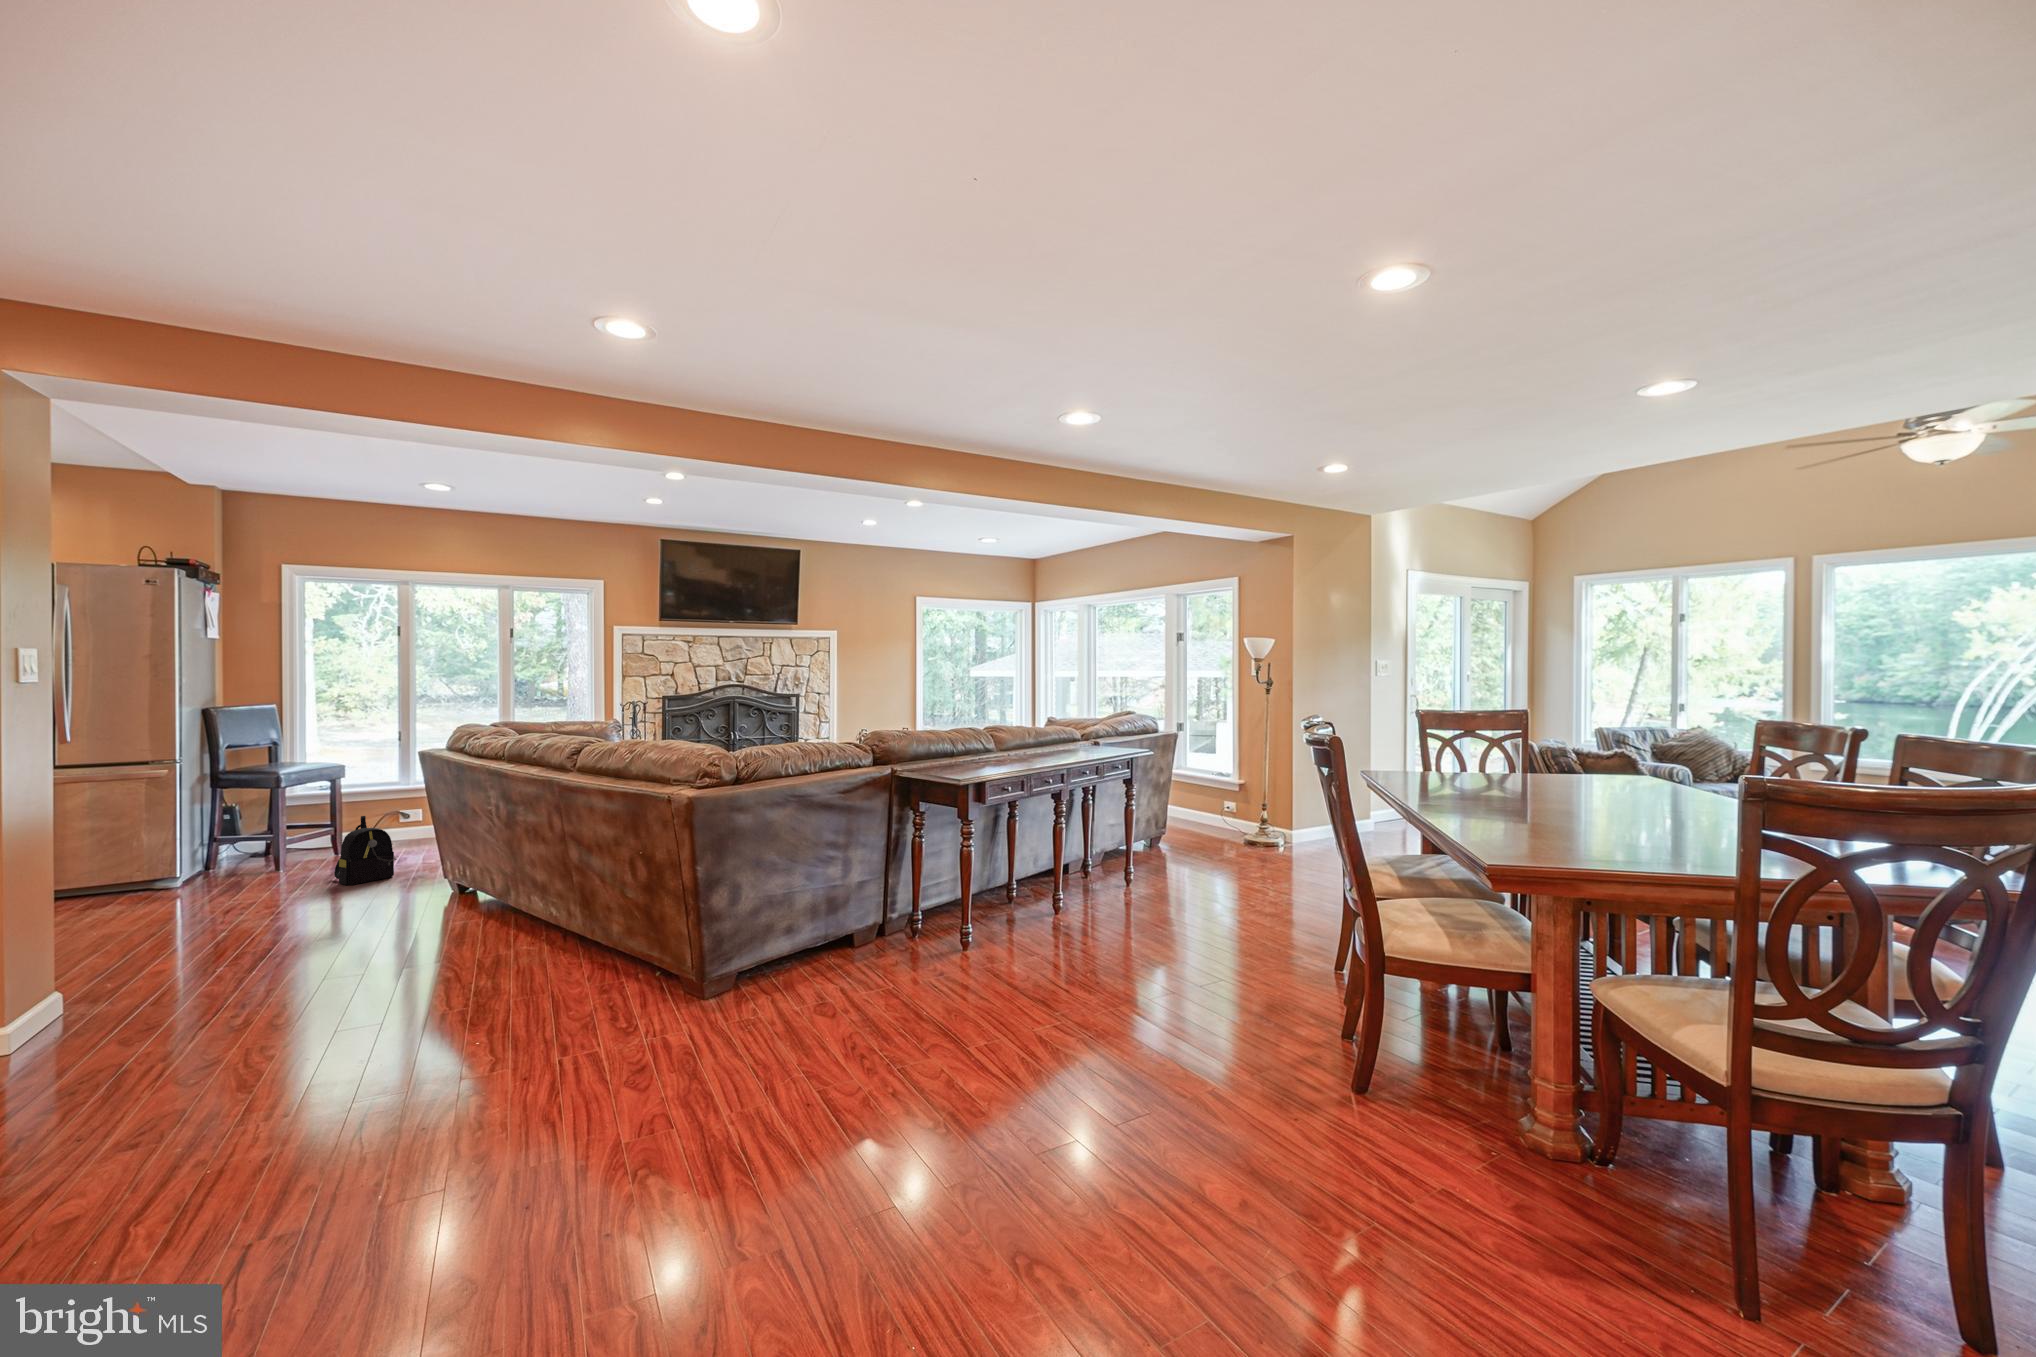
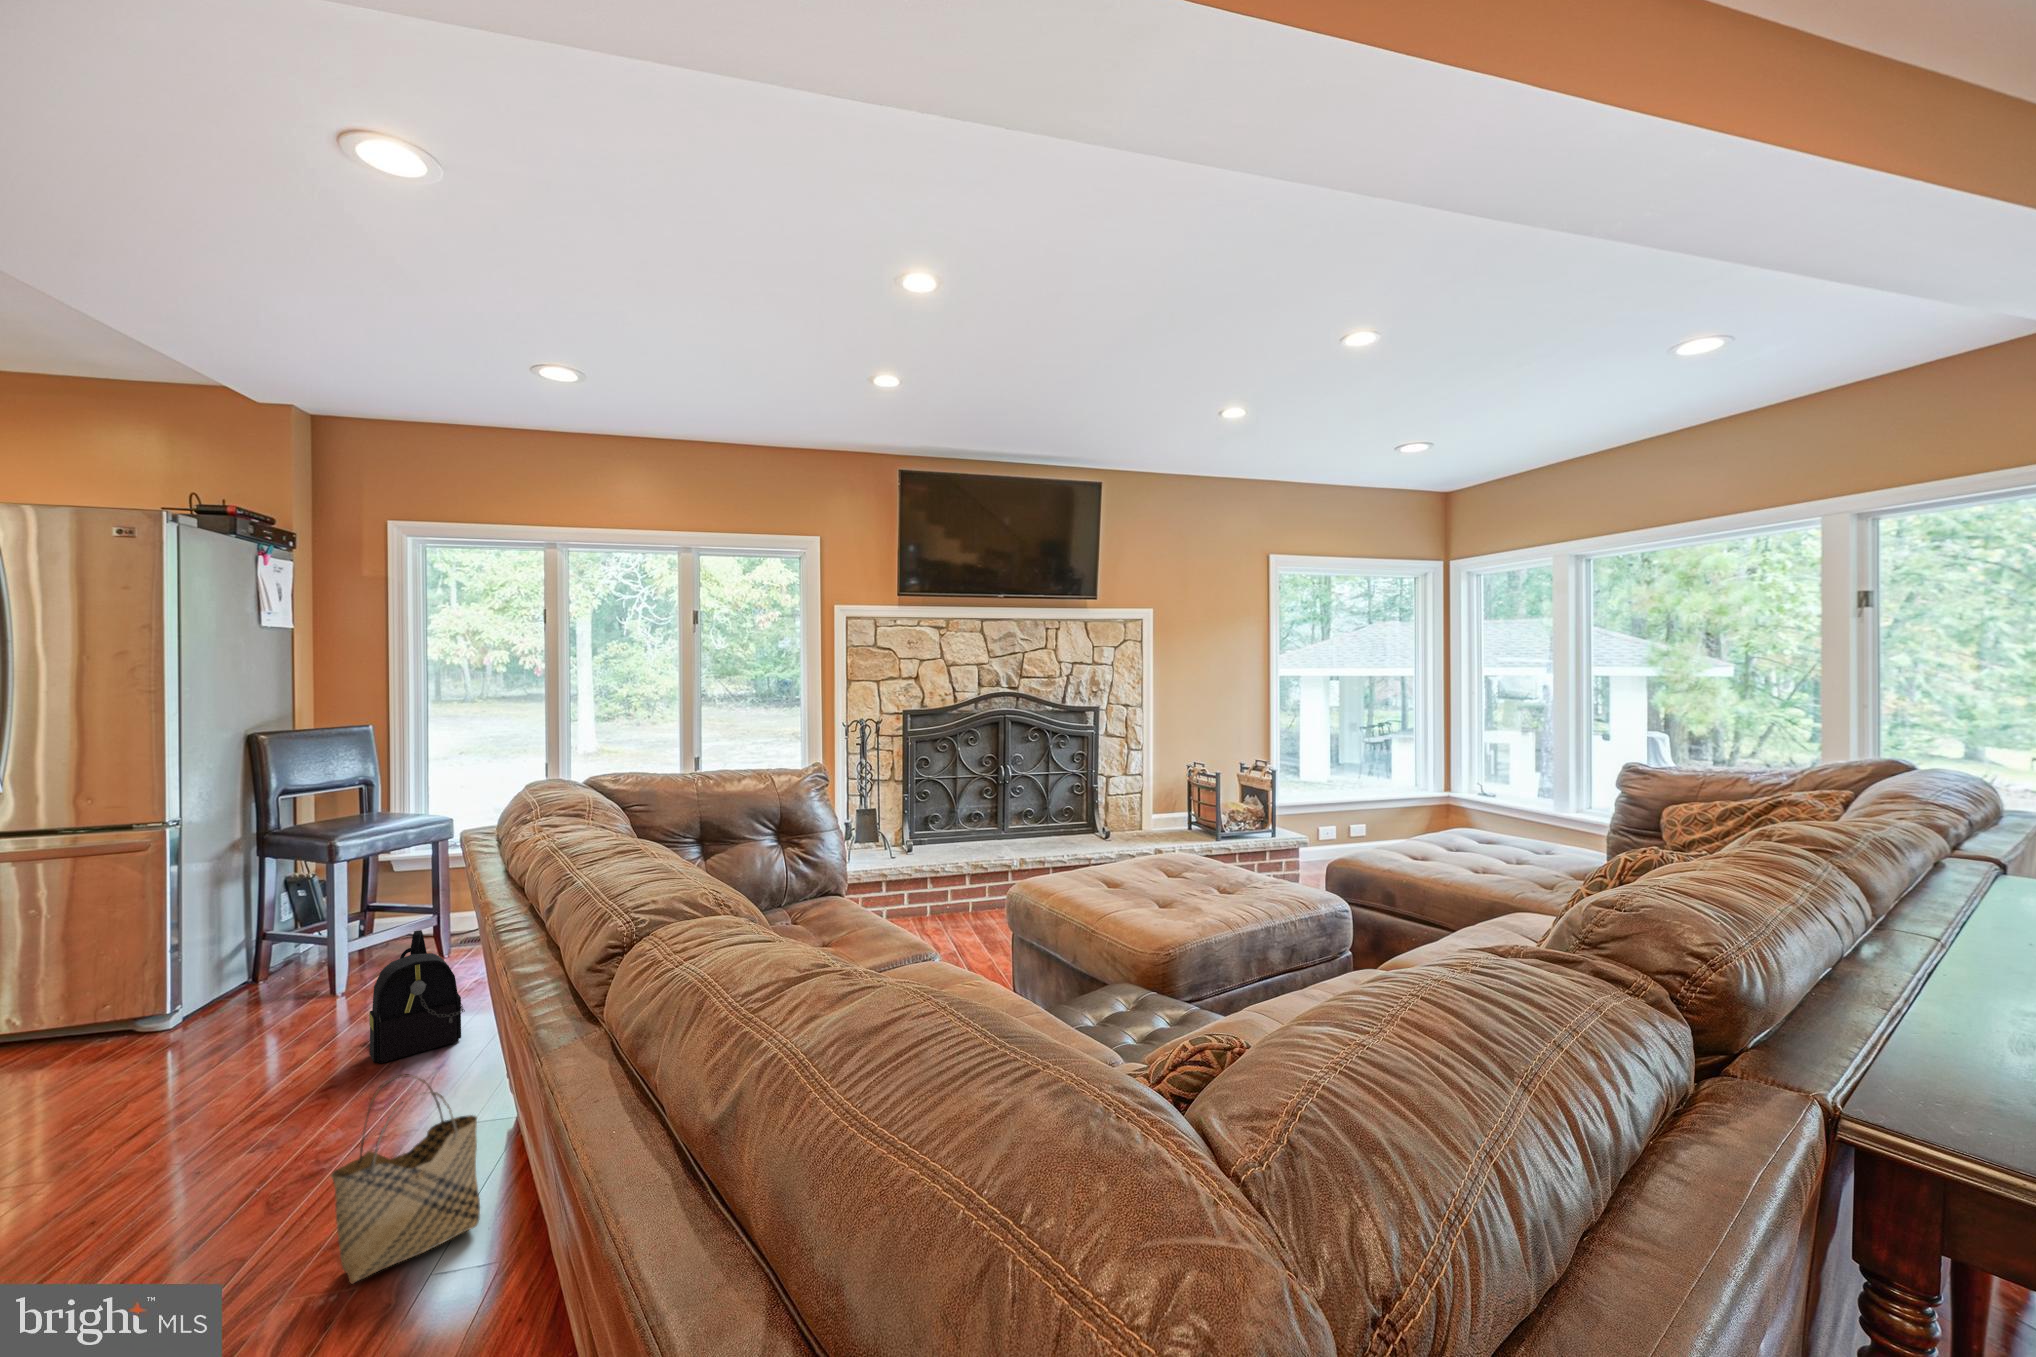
woven basket: none [409,843,468,921] -> present [331,1074,480,1283]

